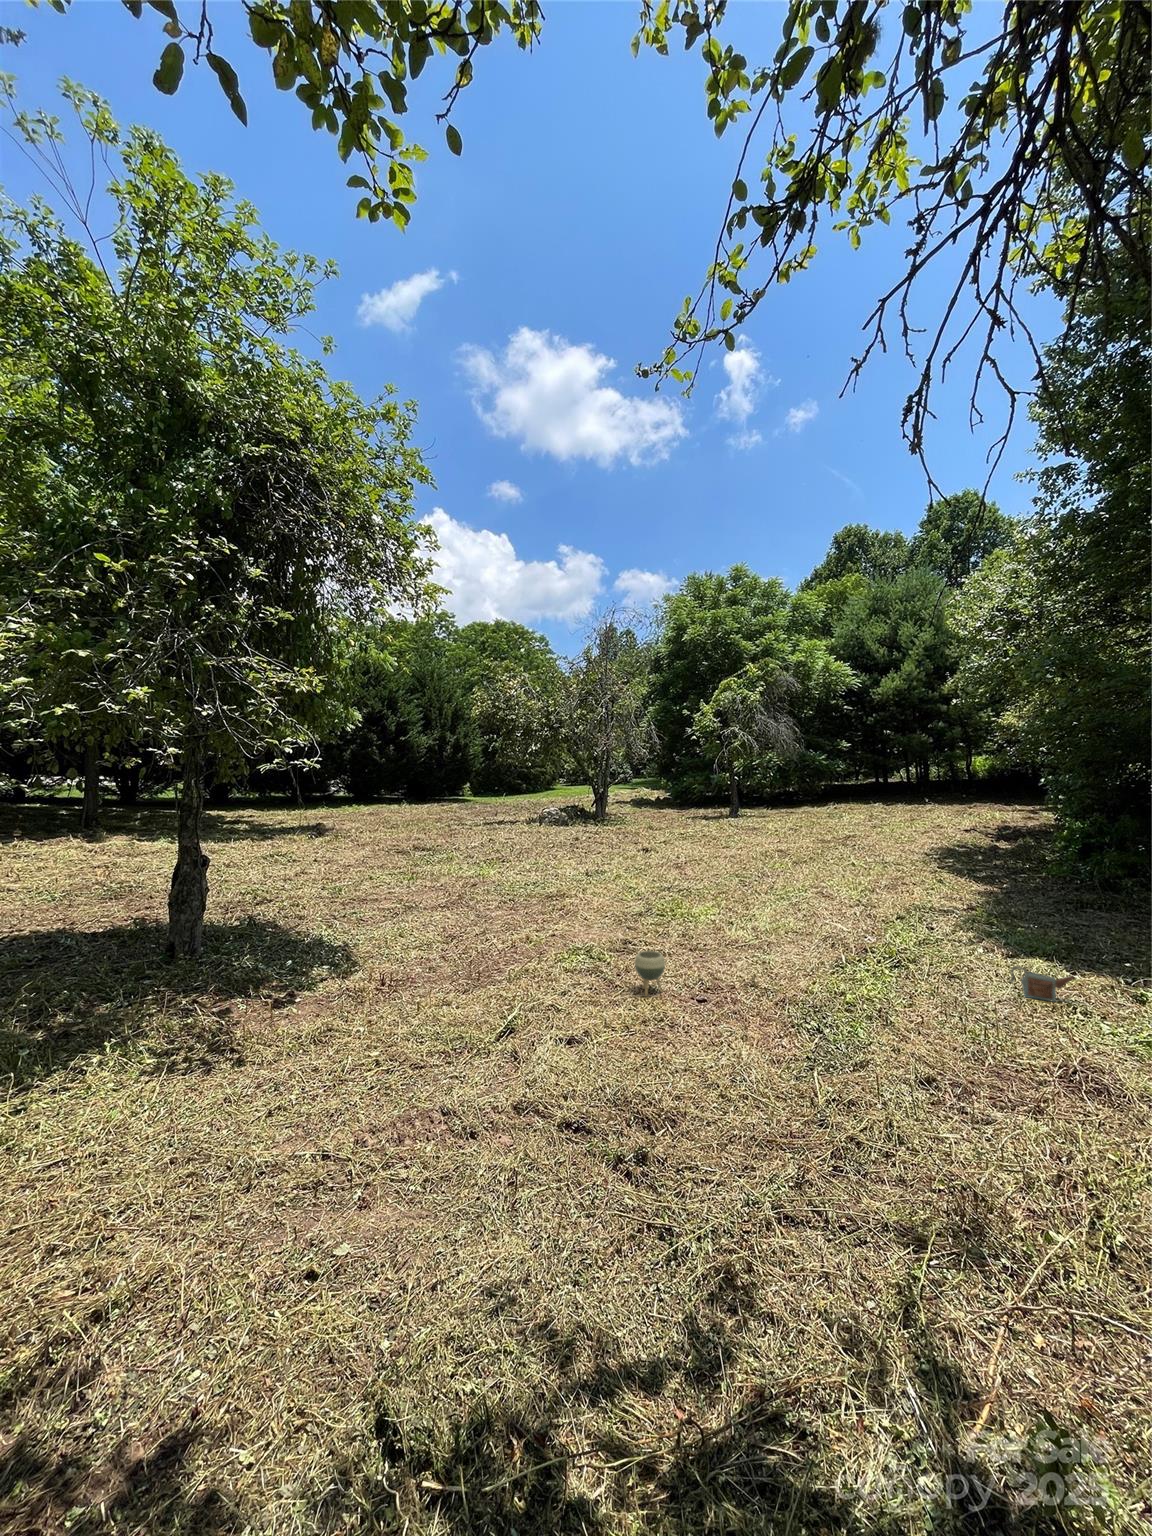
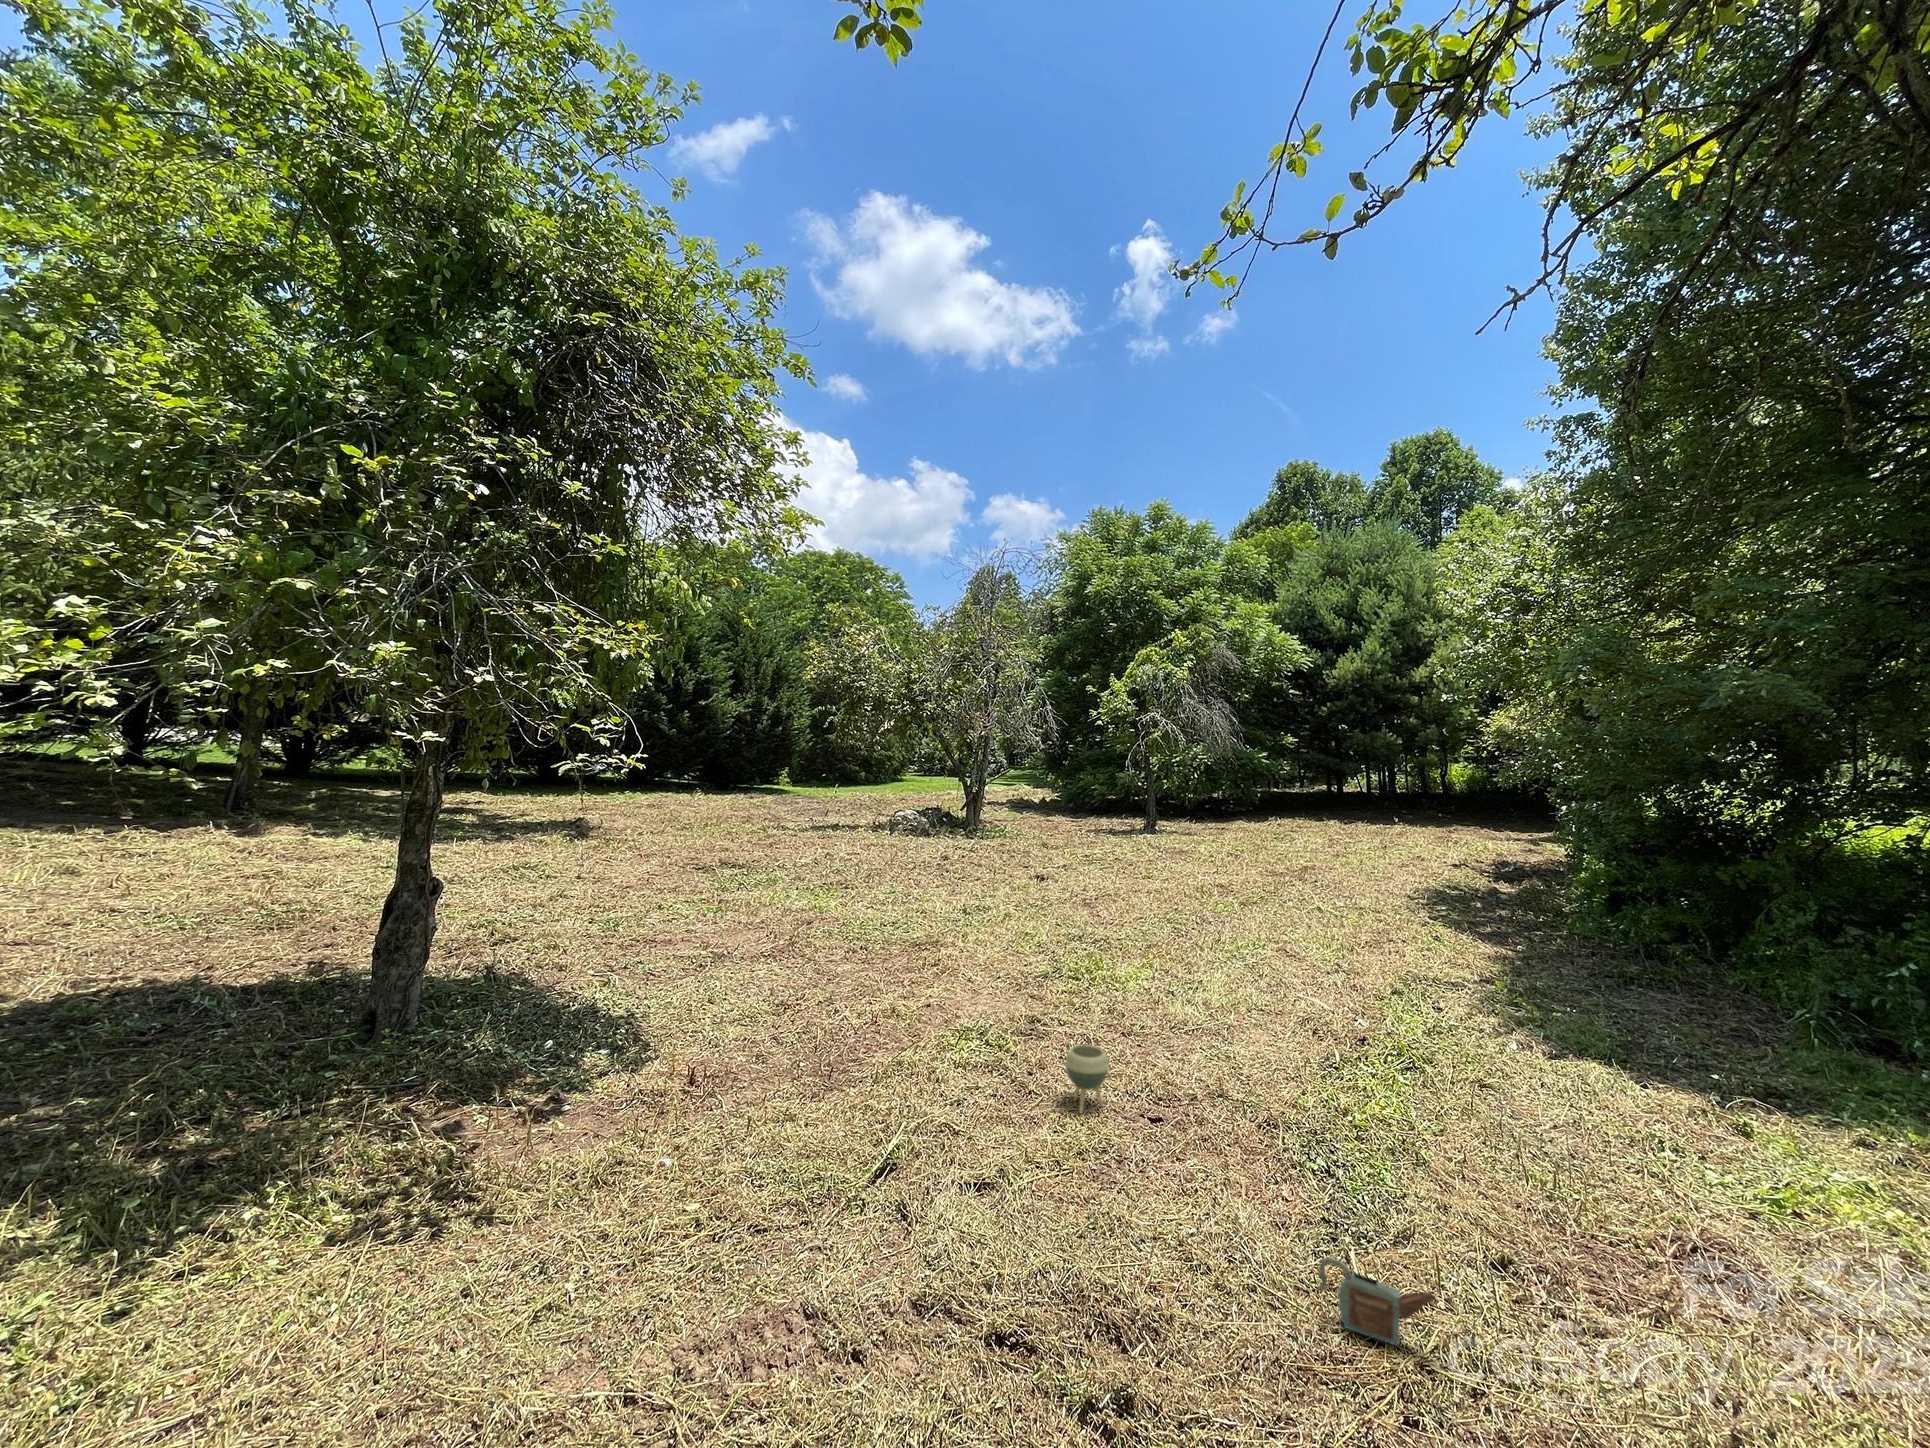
watering can: present [1010,966,1075,1002] -> present [1318,1257,1436,1346]

